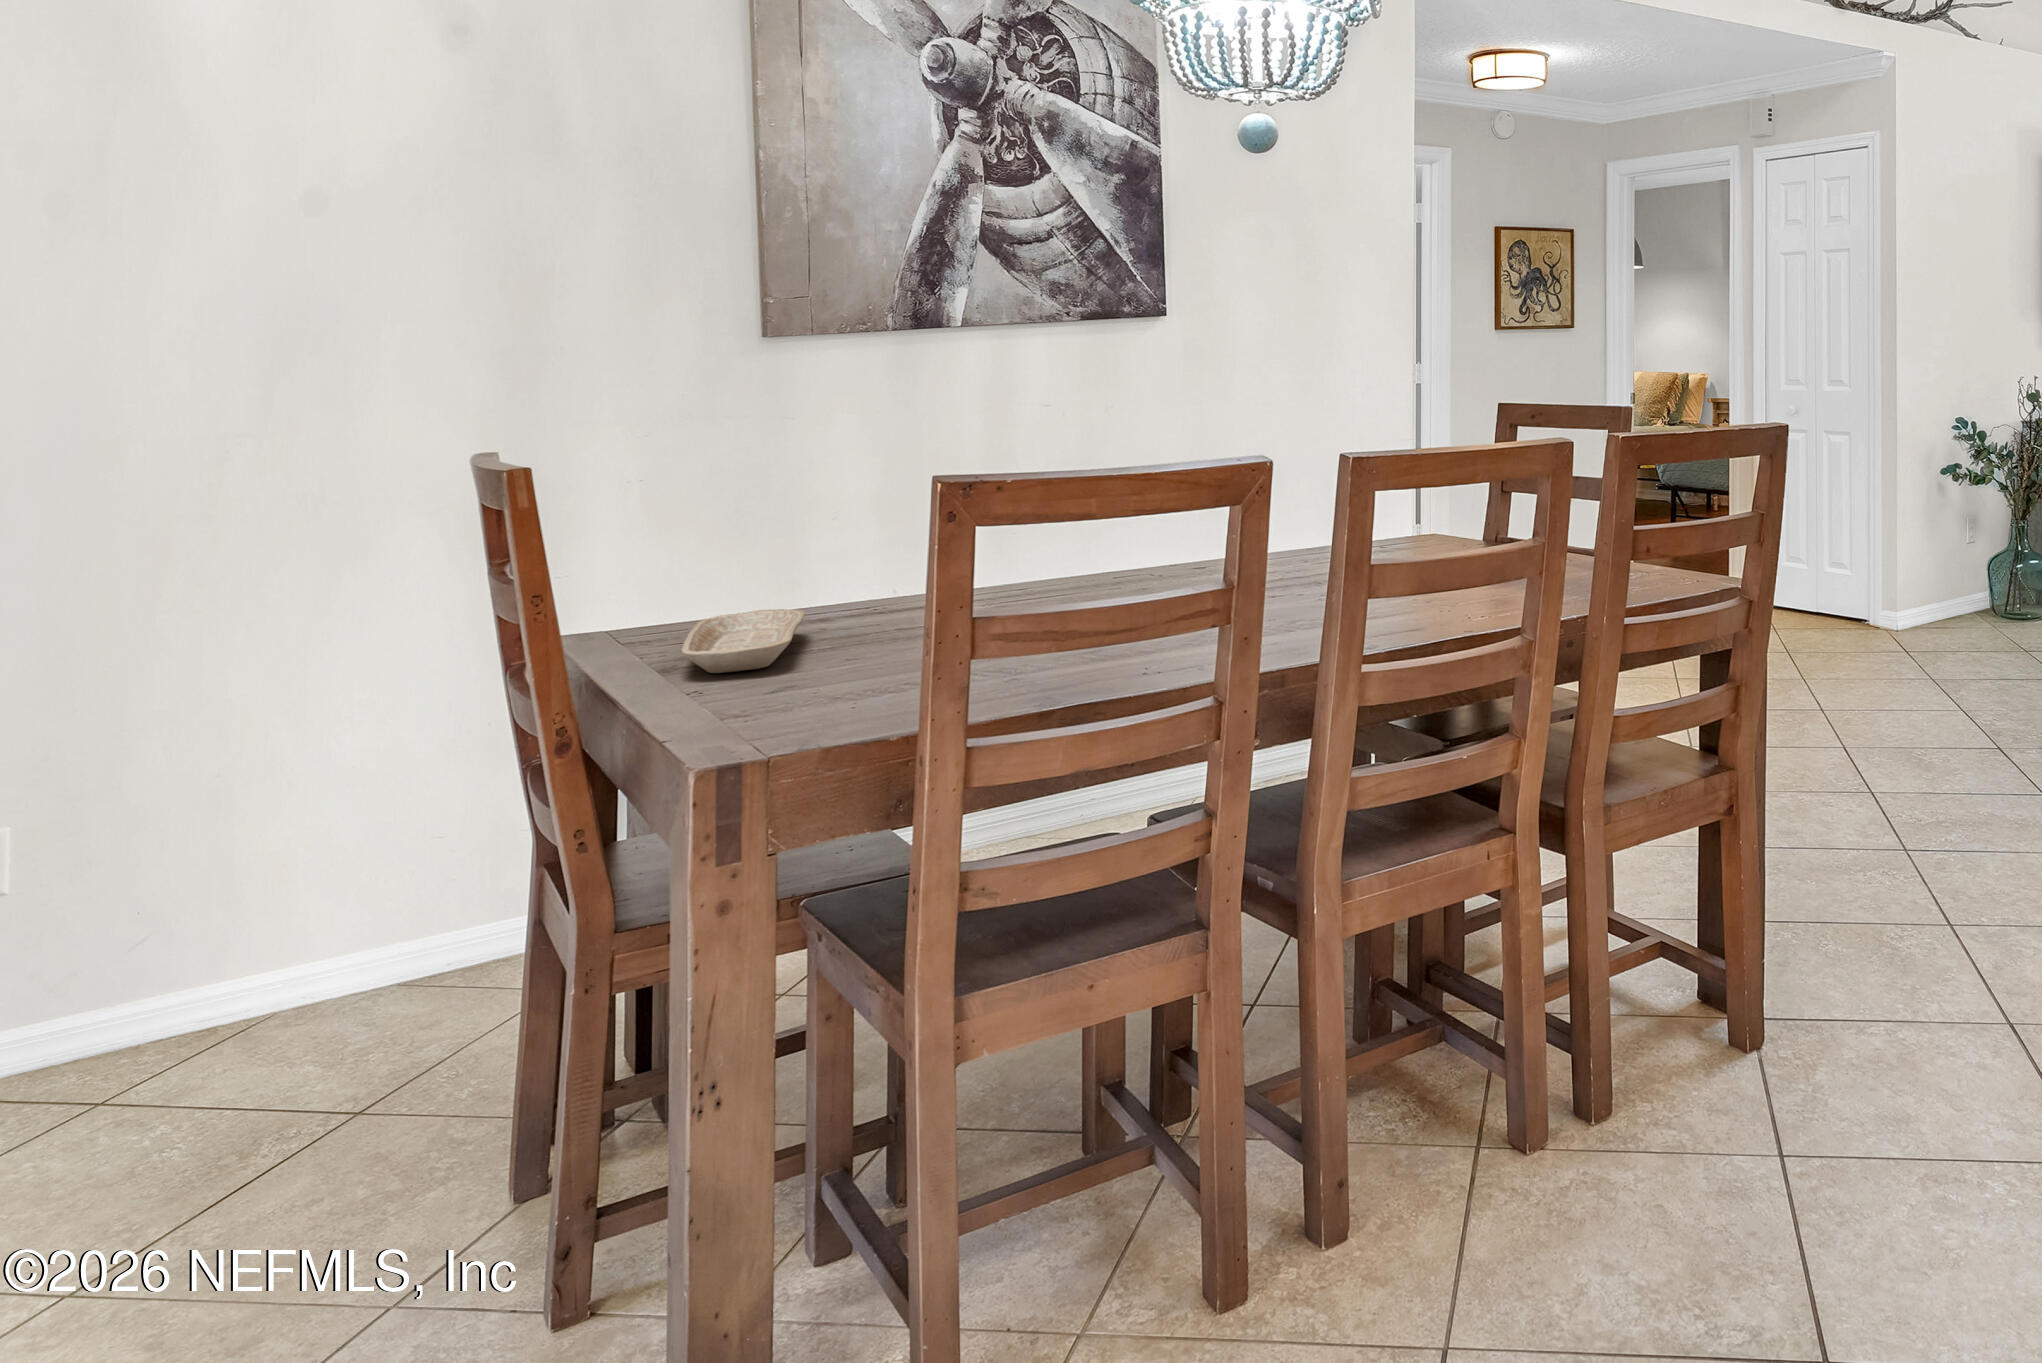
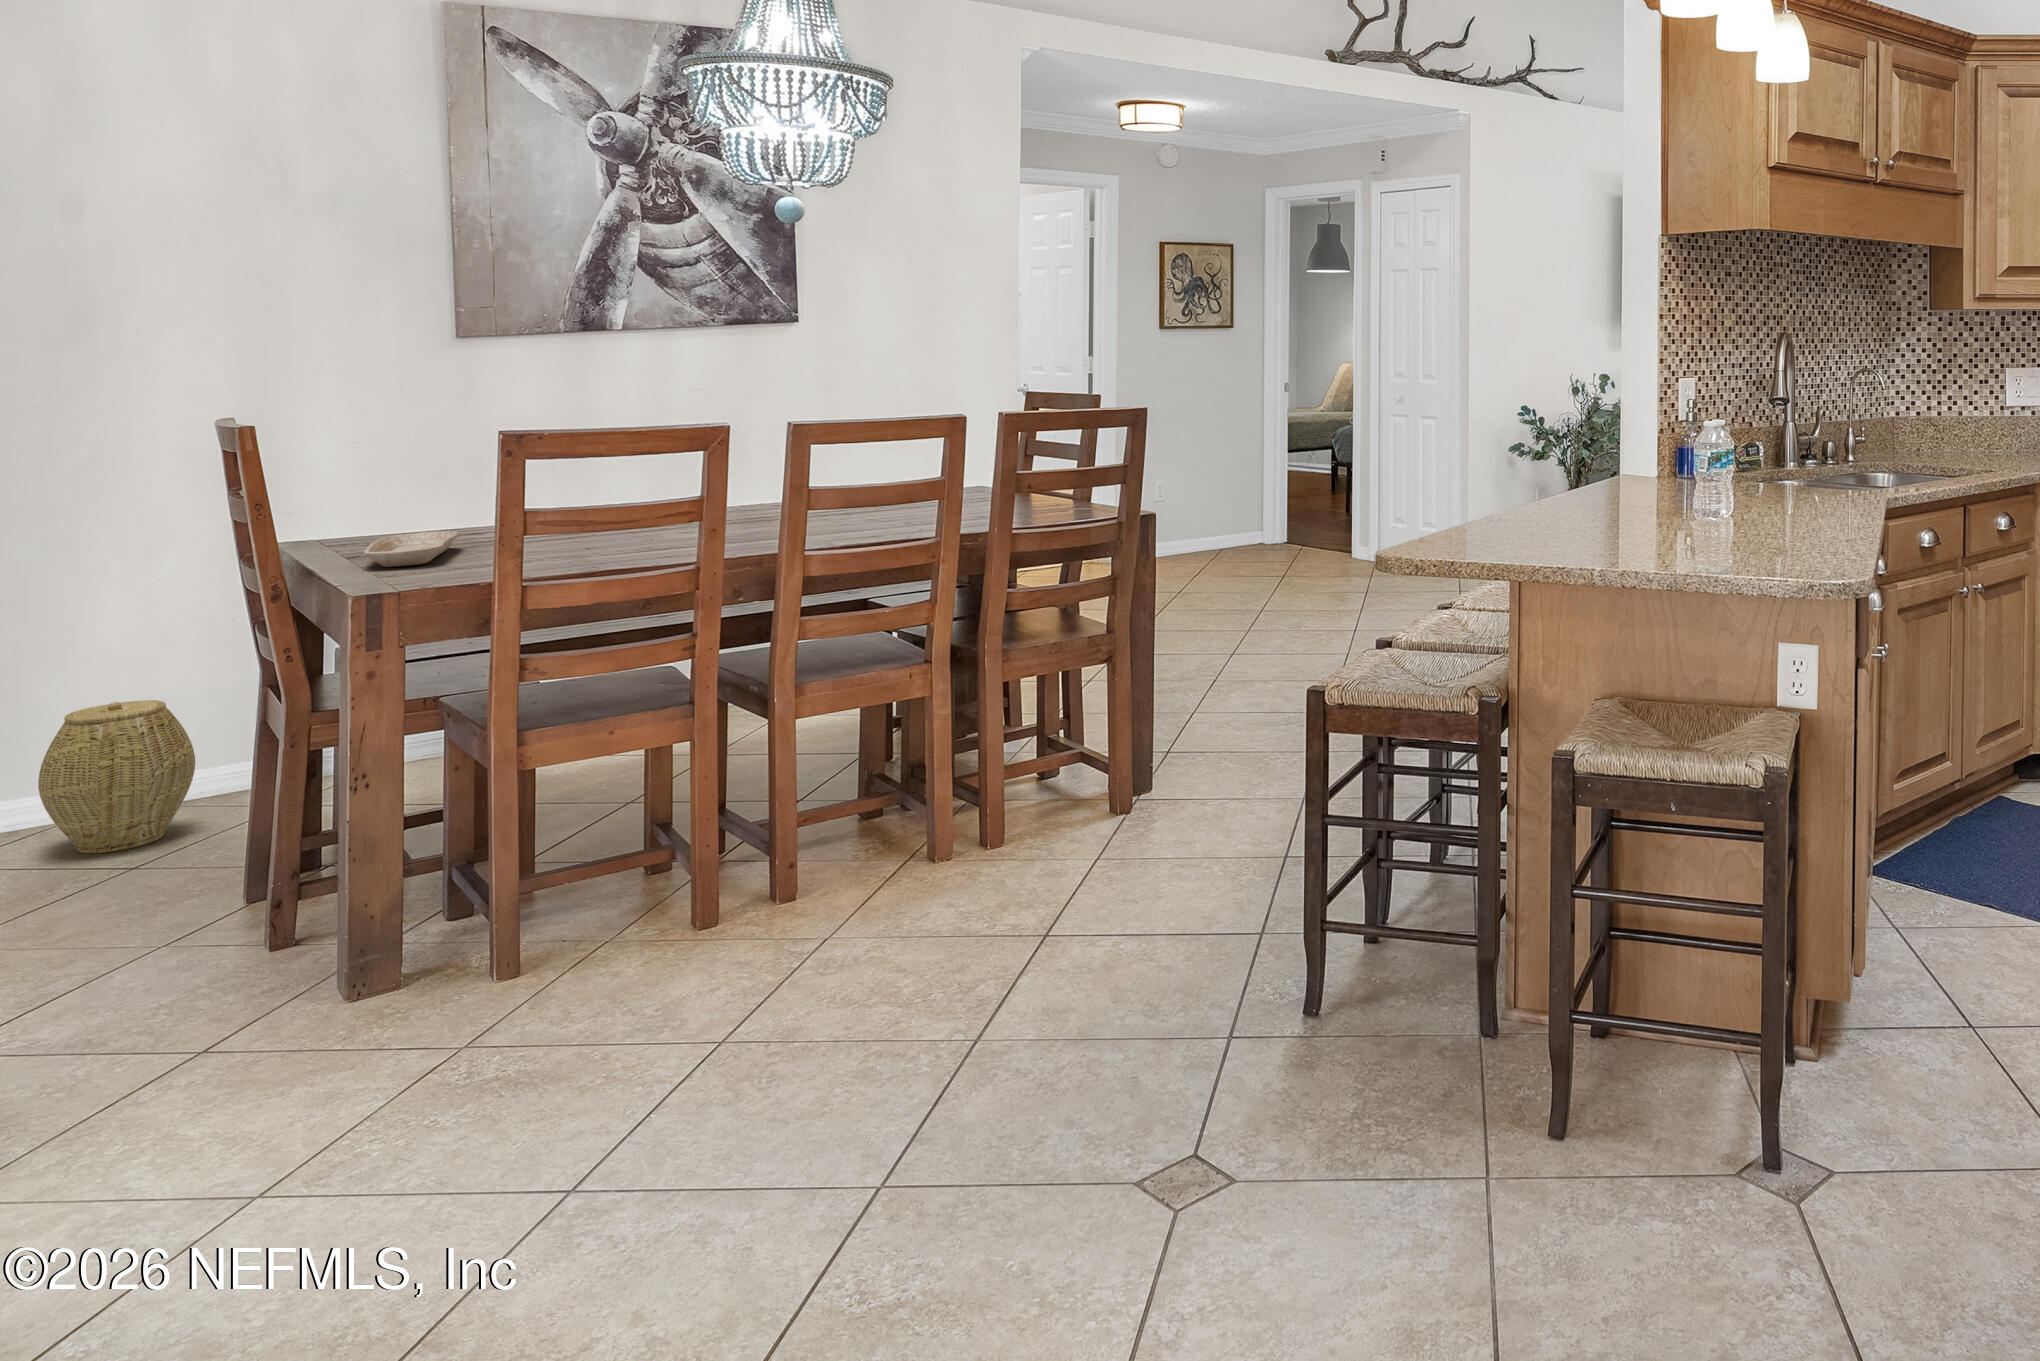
woven basket: none [262,823,457,1039] -> present [38,700,195,853]

